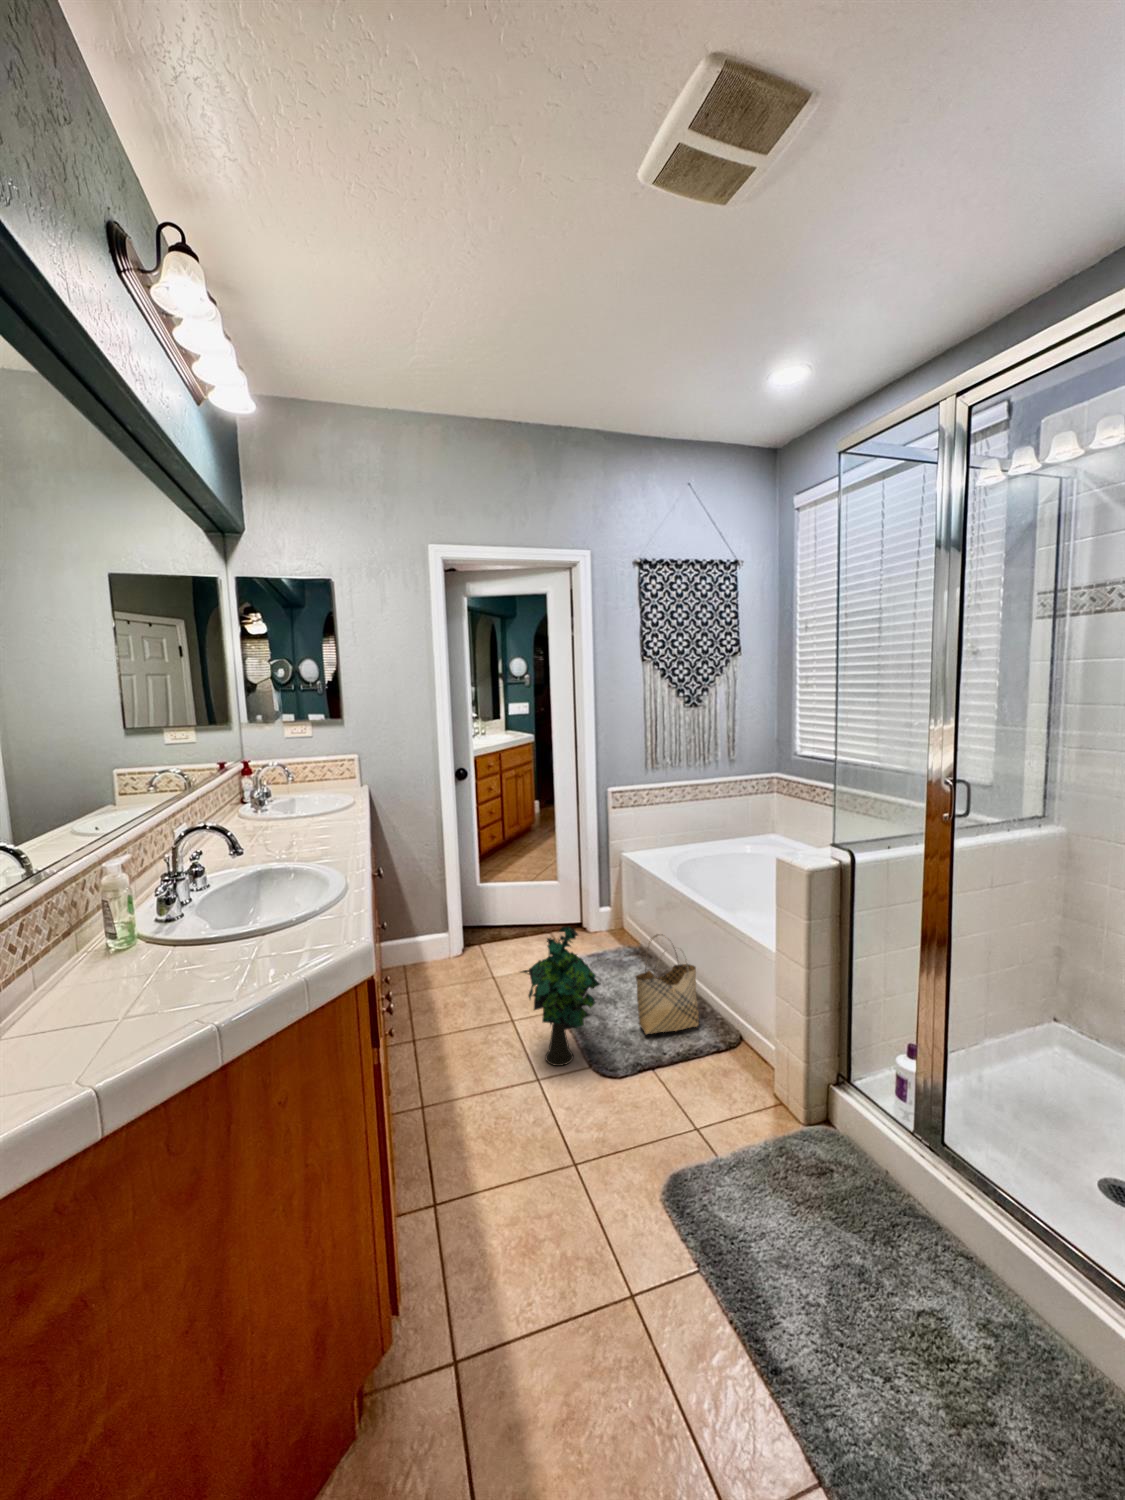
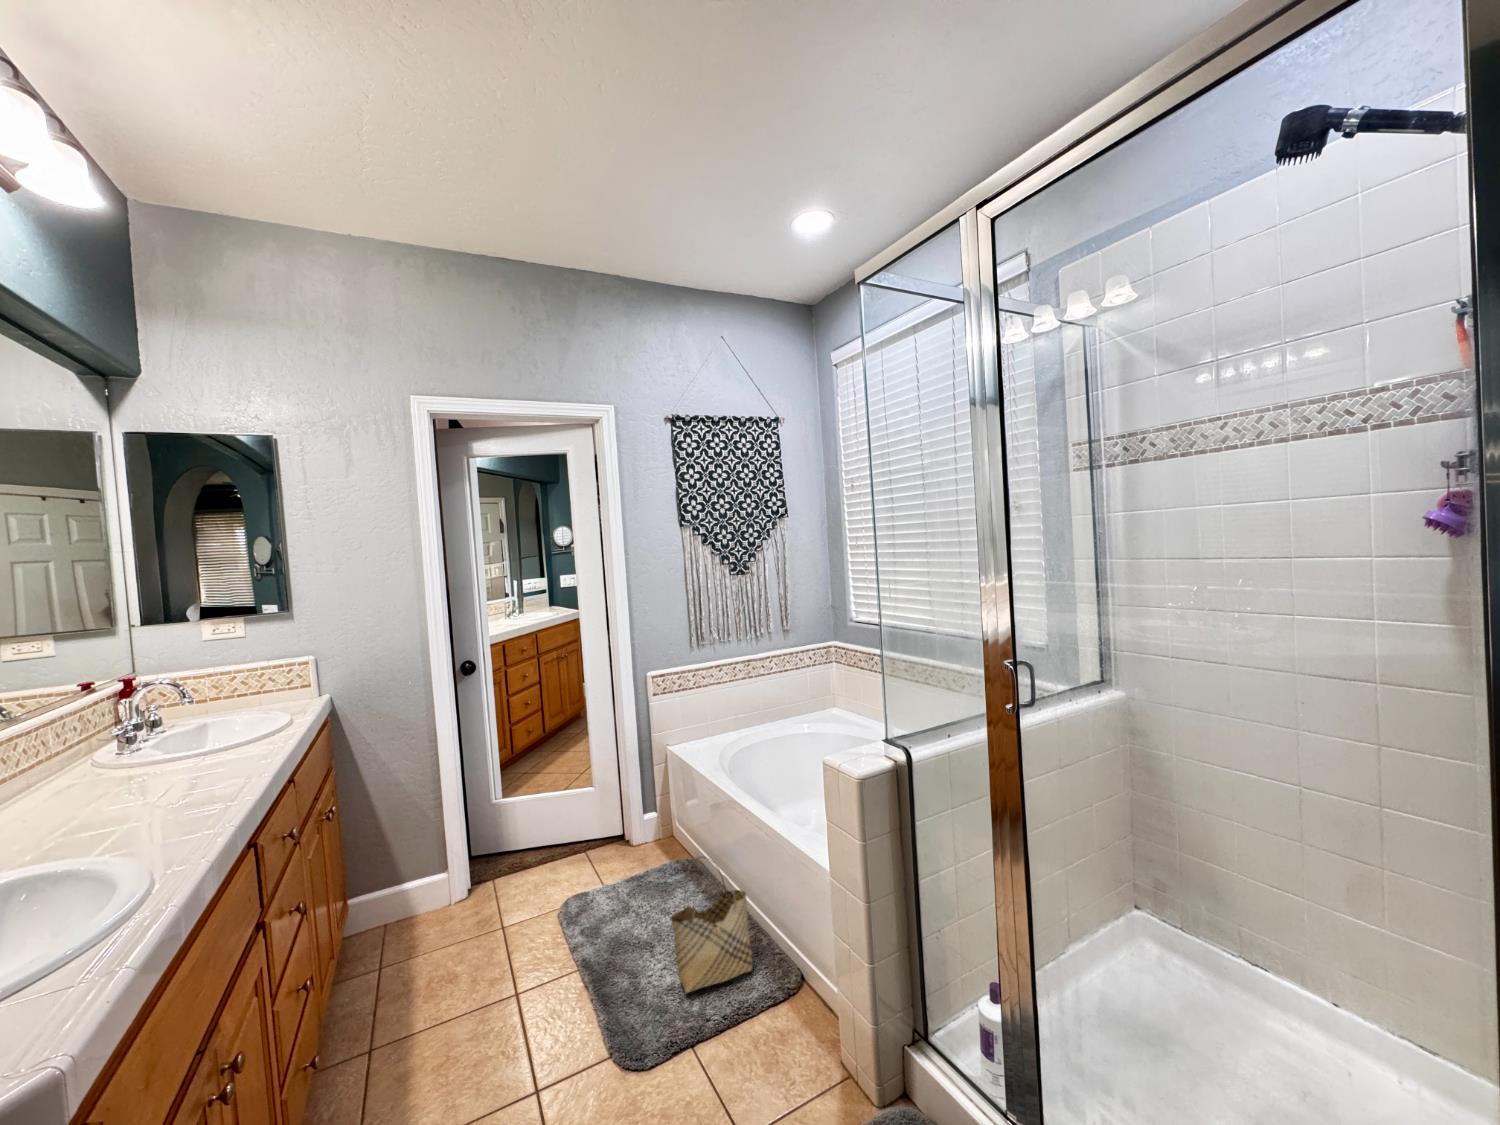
decorative plant: present [522,926,600,1066] -> none [512,867,623,1063]

